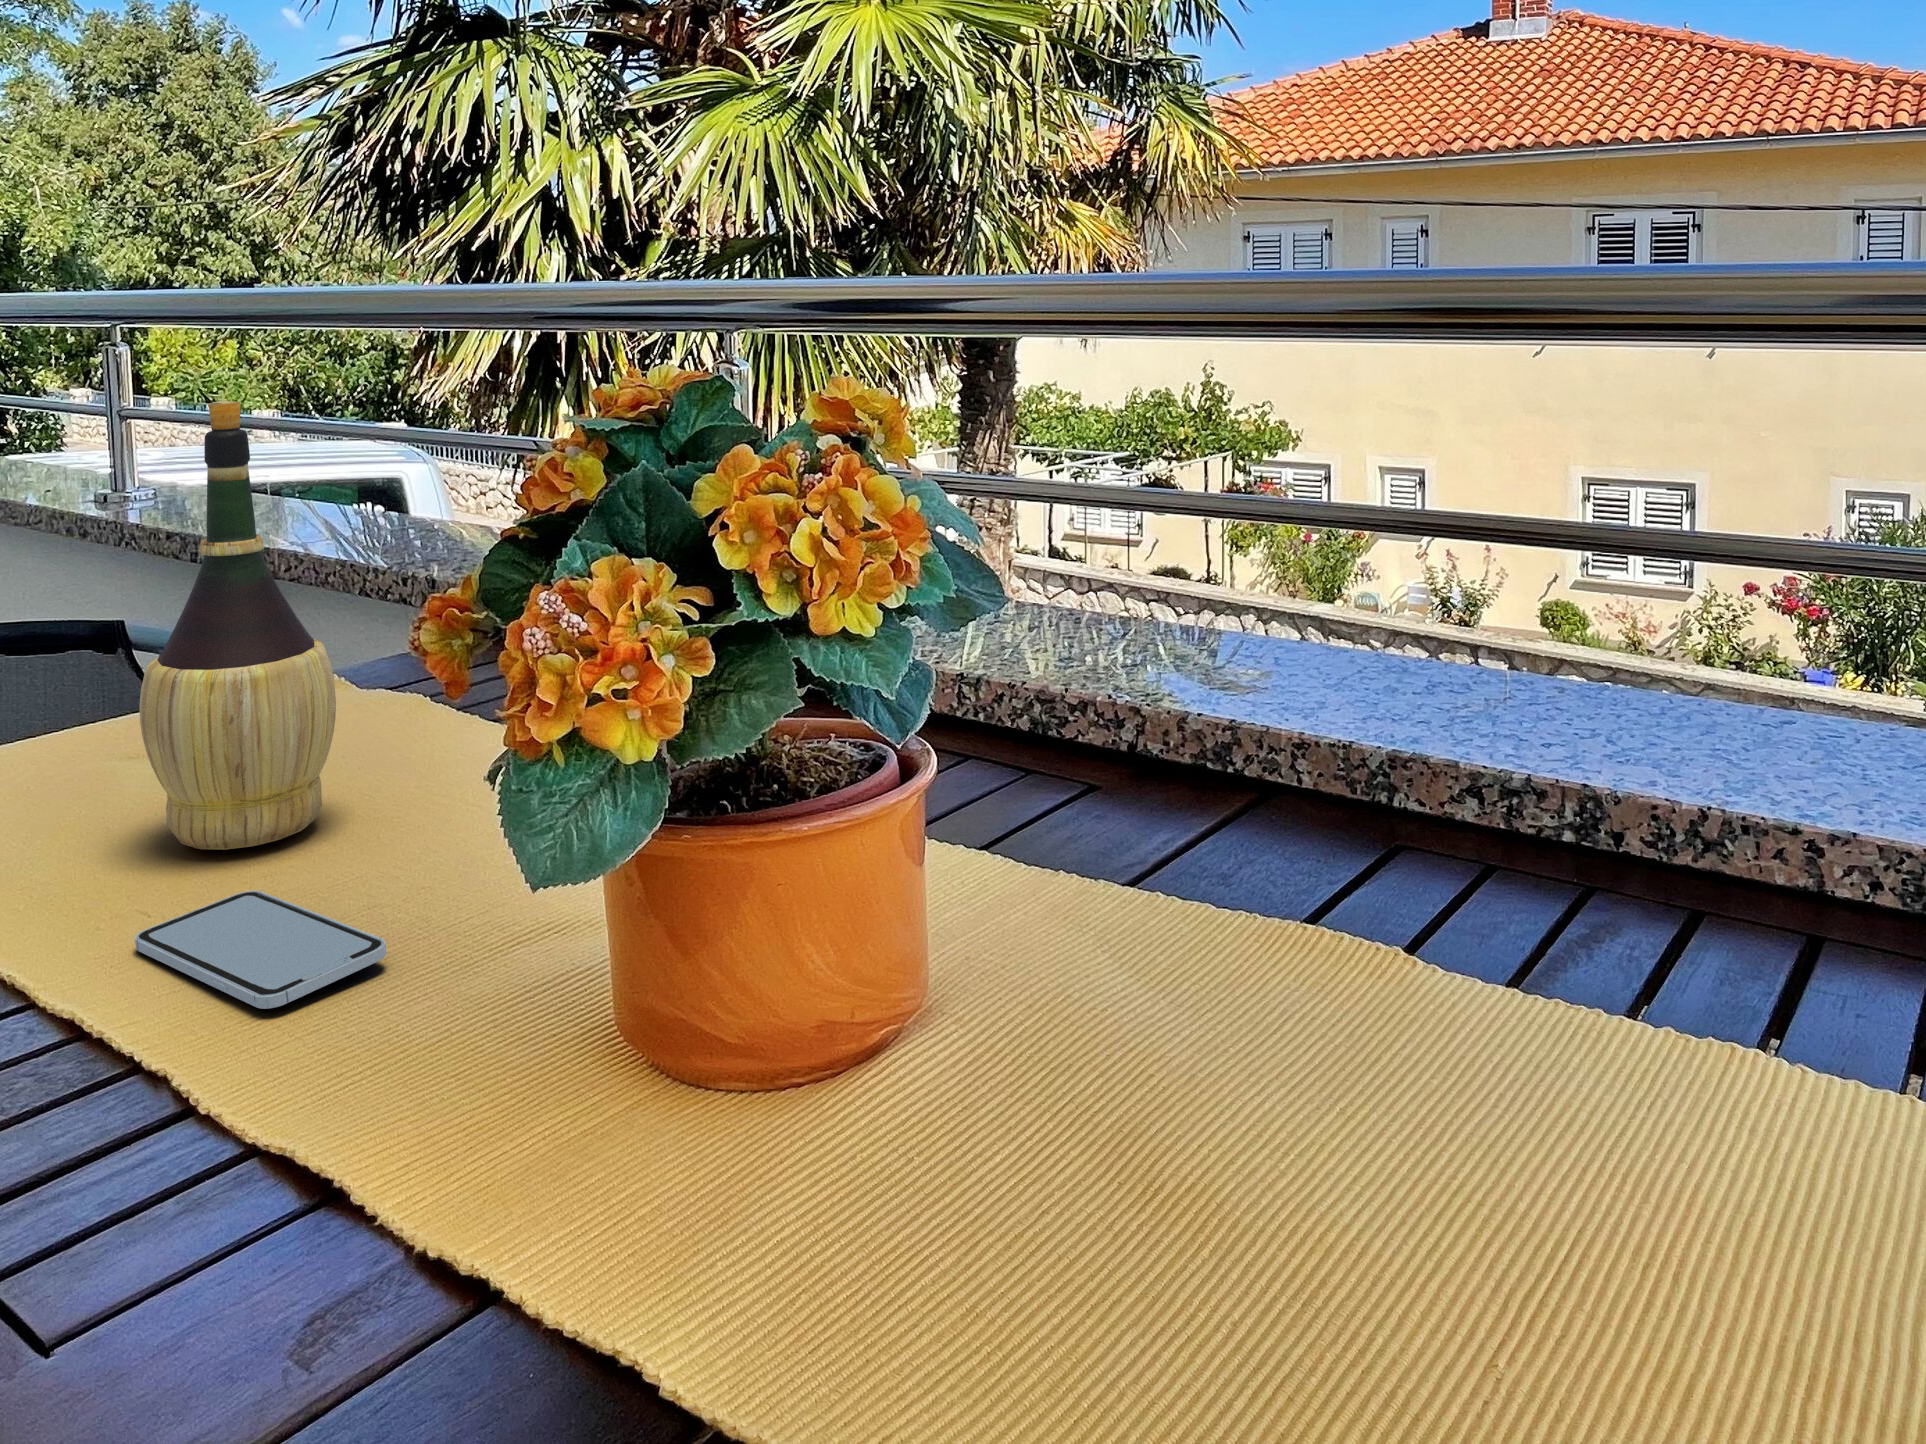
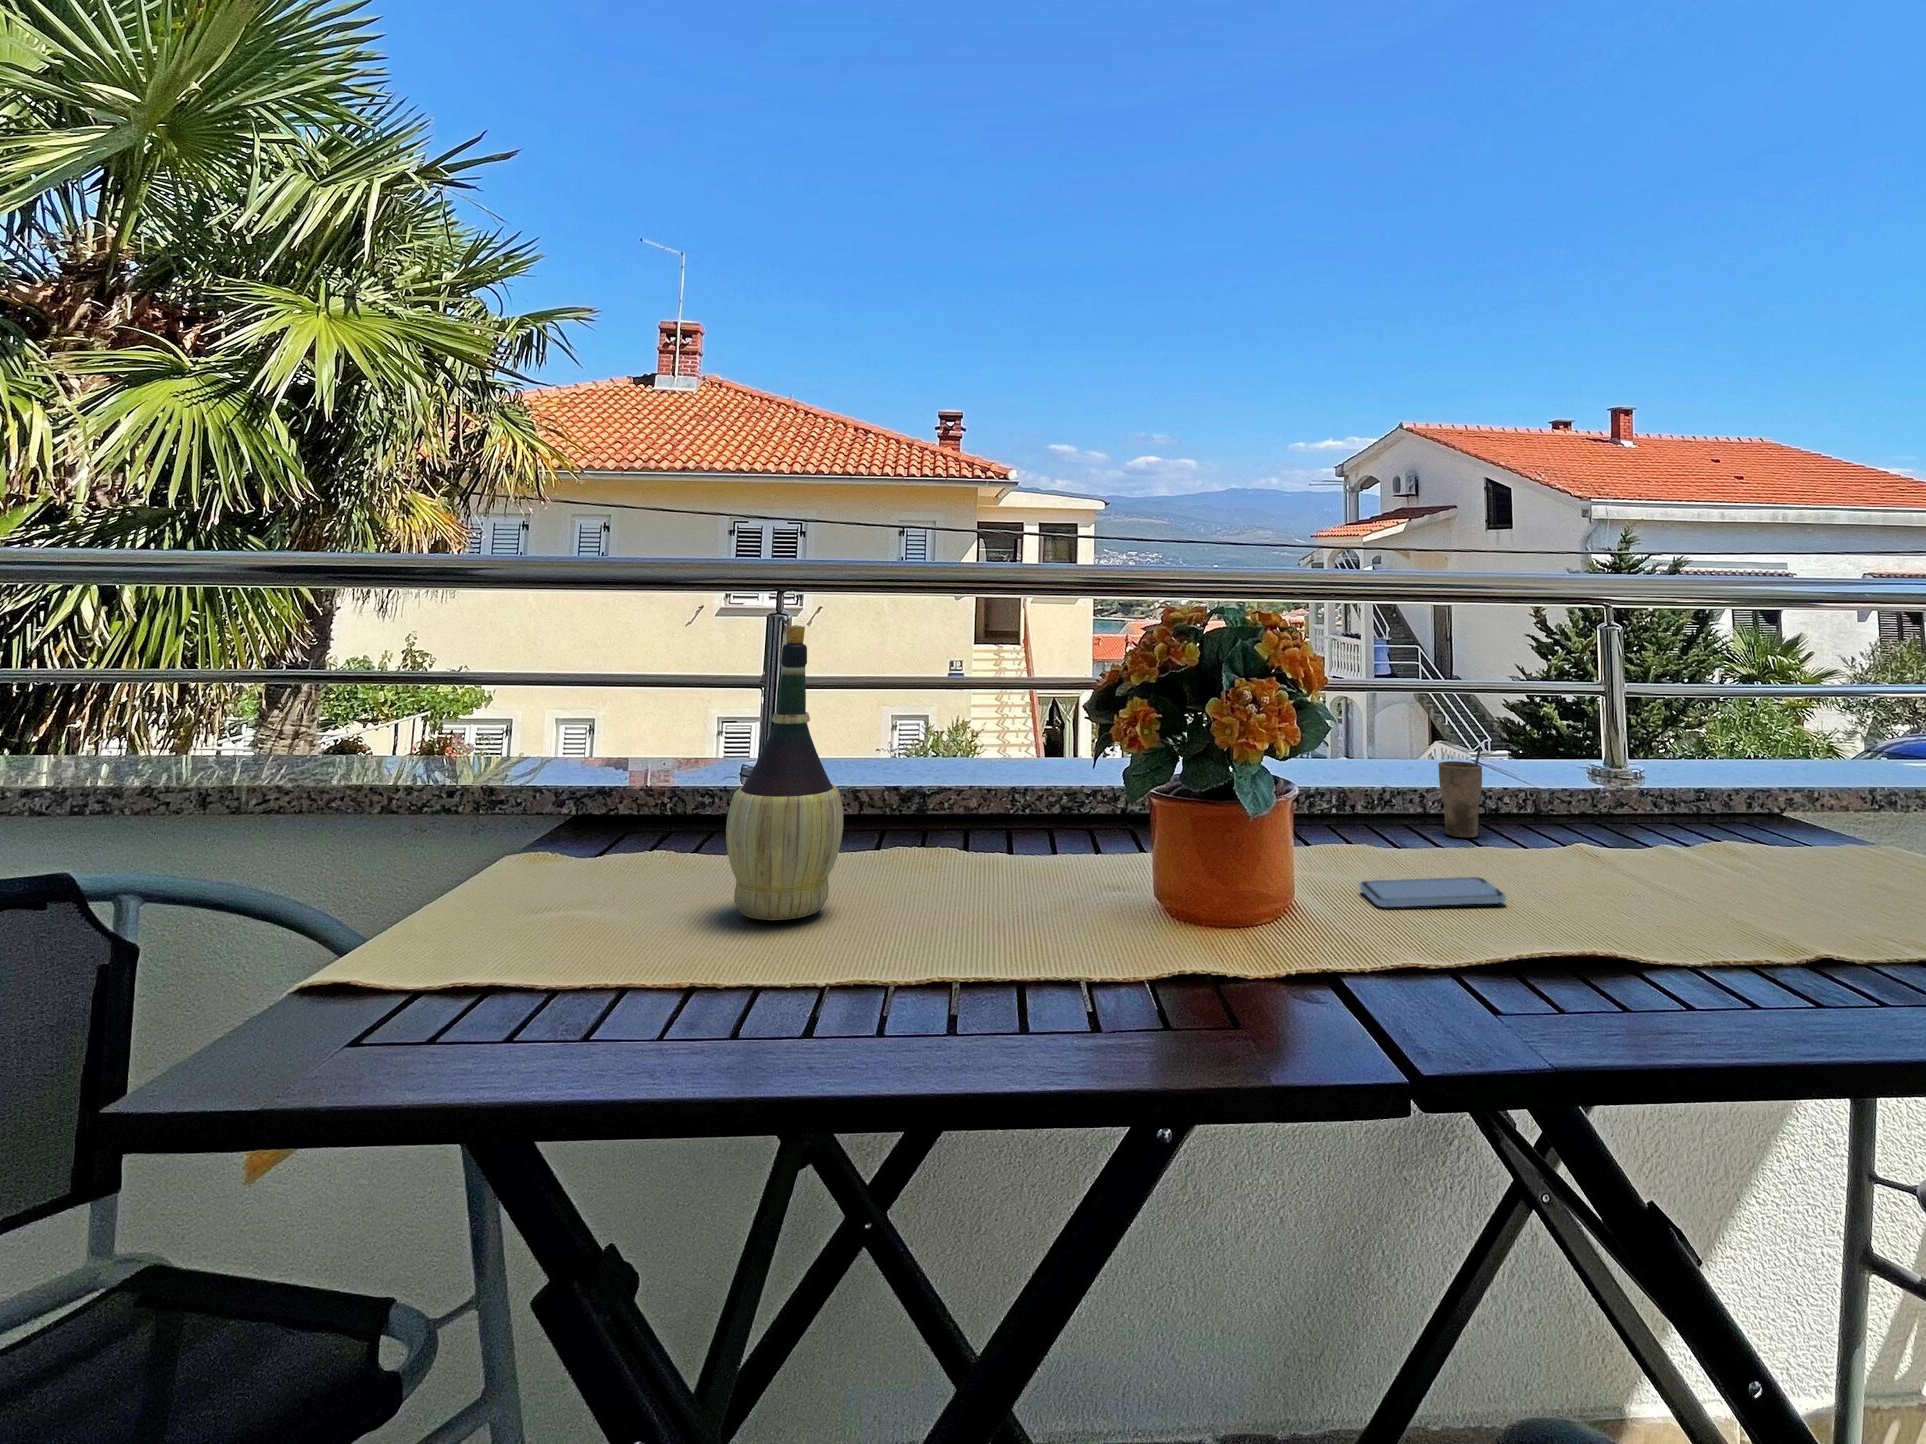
cup: none [1714,774,1843,1000] -> present [1438,749,1482,838]
smartphone: present [135,891,387,1009] -> present [1360,877,1506,907]

